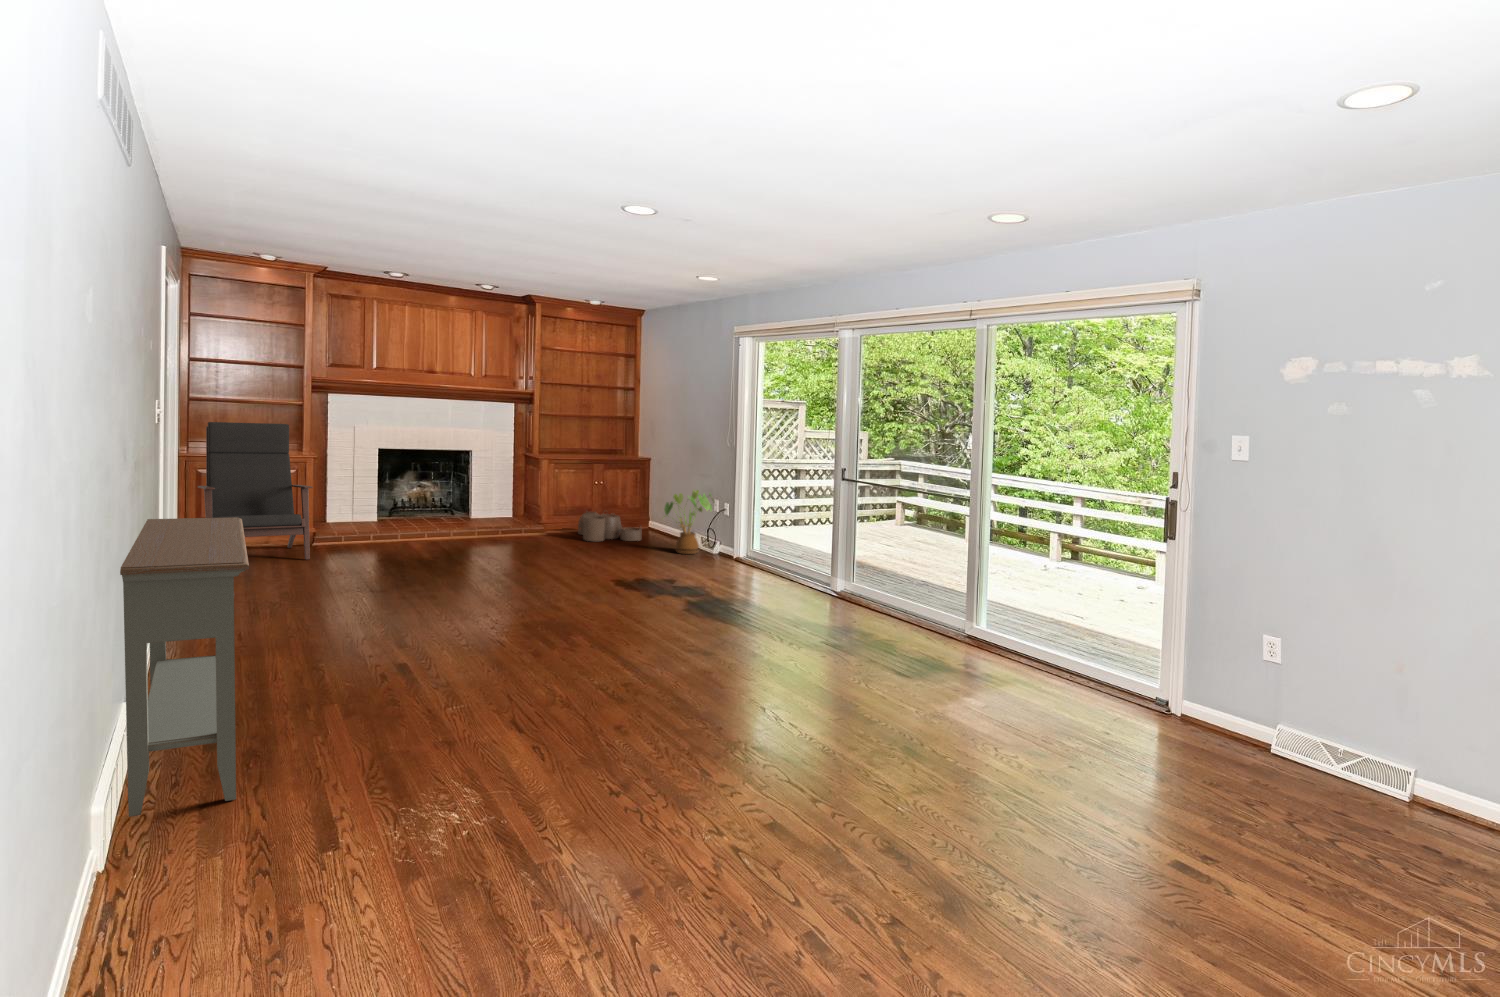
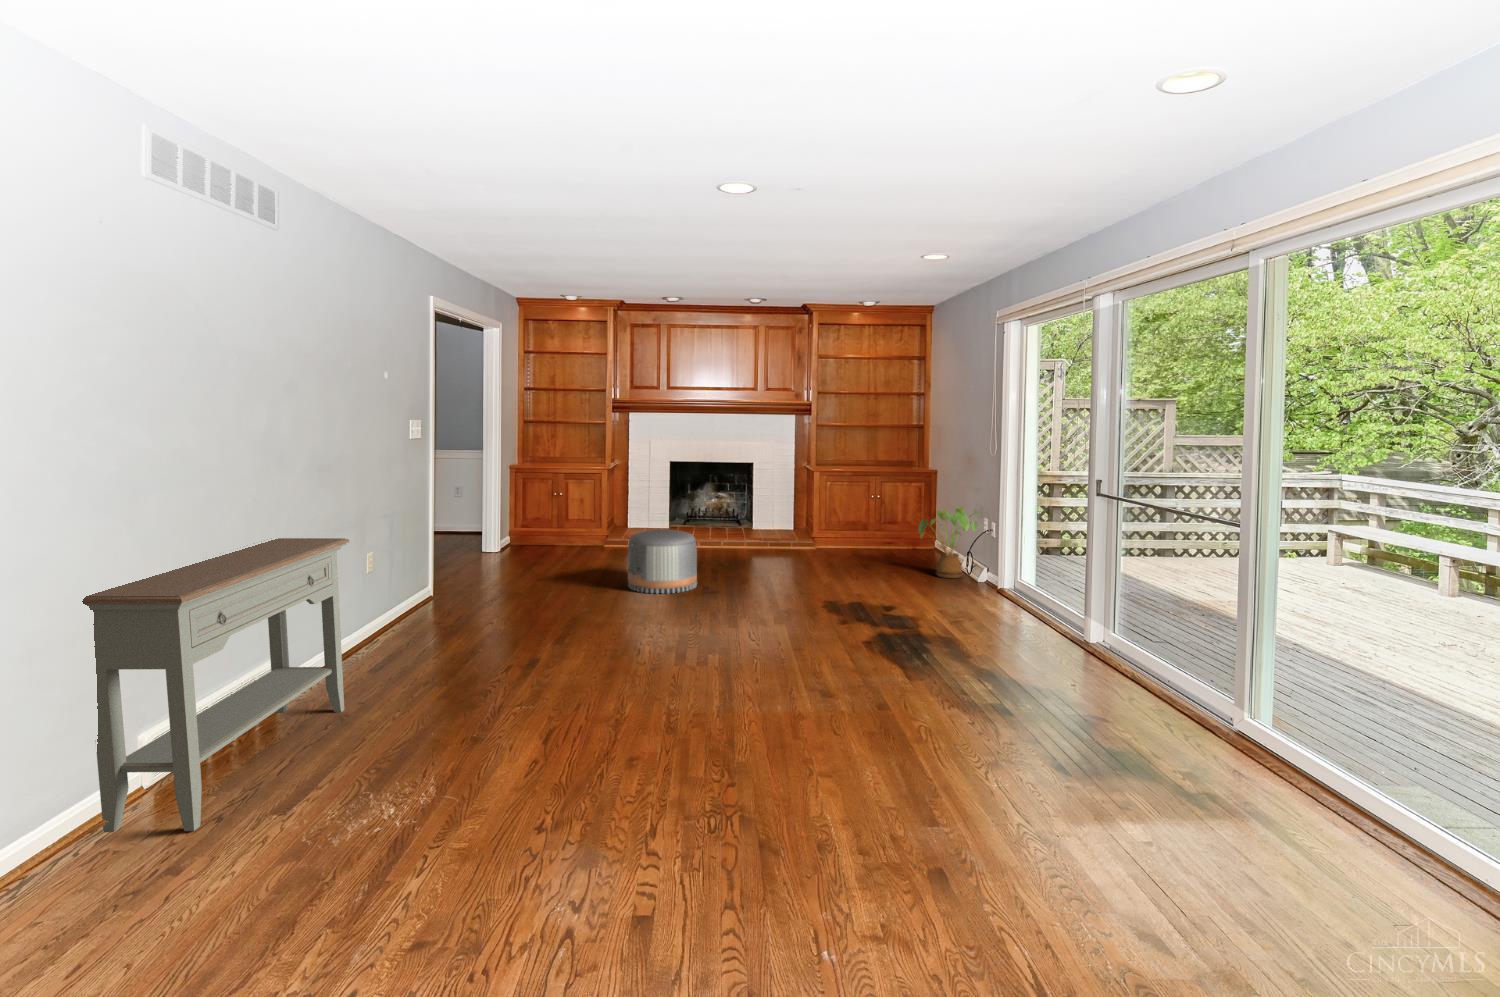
lounge chair: present [198,422,313,560] -> none [499,442,589,566]
woven basket: present [578,512,641,541] -> none [850,523,914,559]
pouf: none [391,516,466,581] -> present [628,529,697,593]

